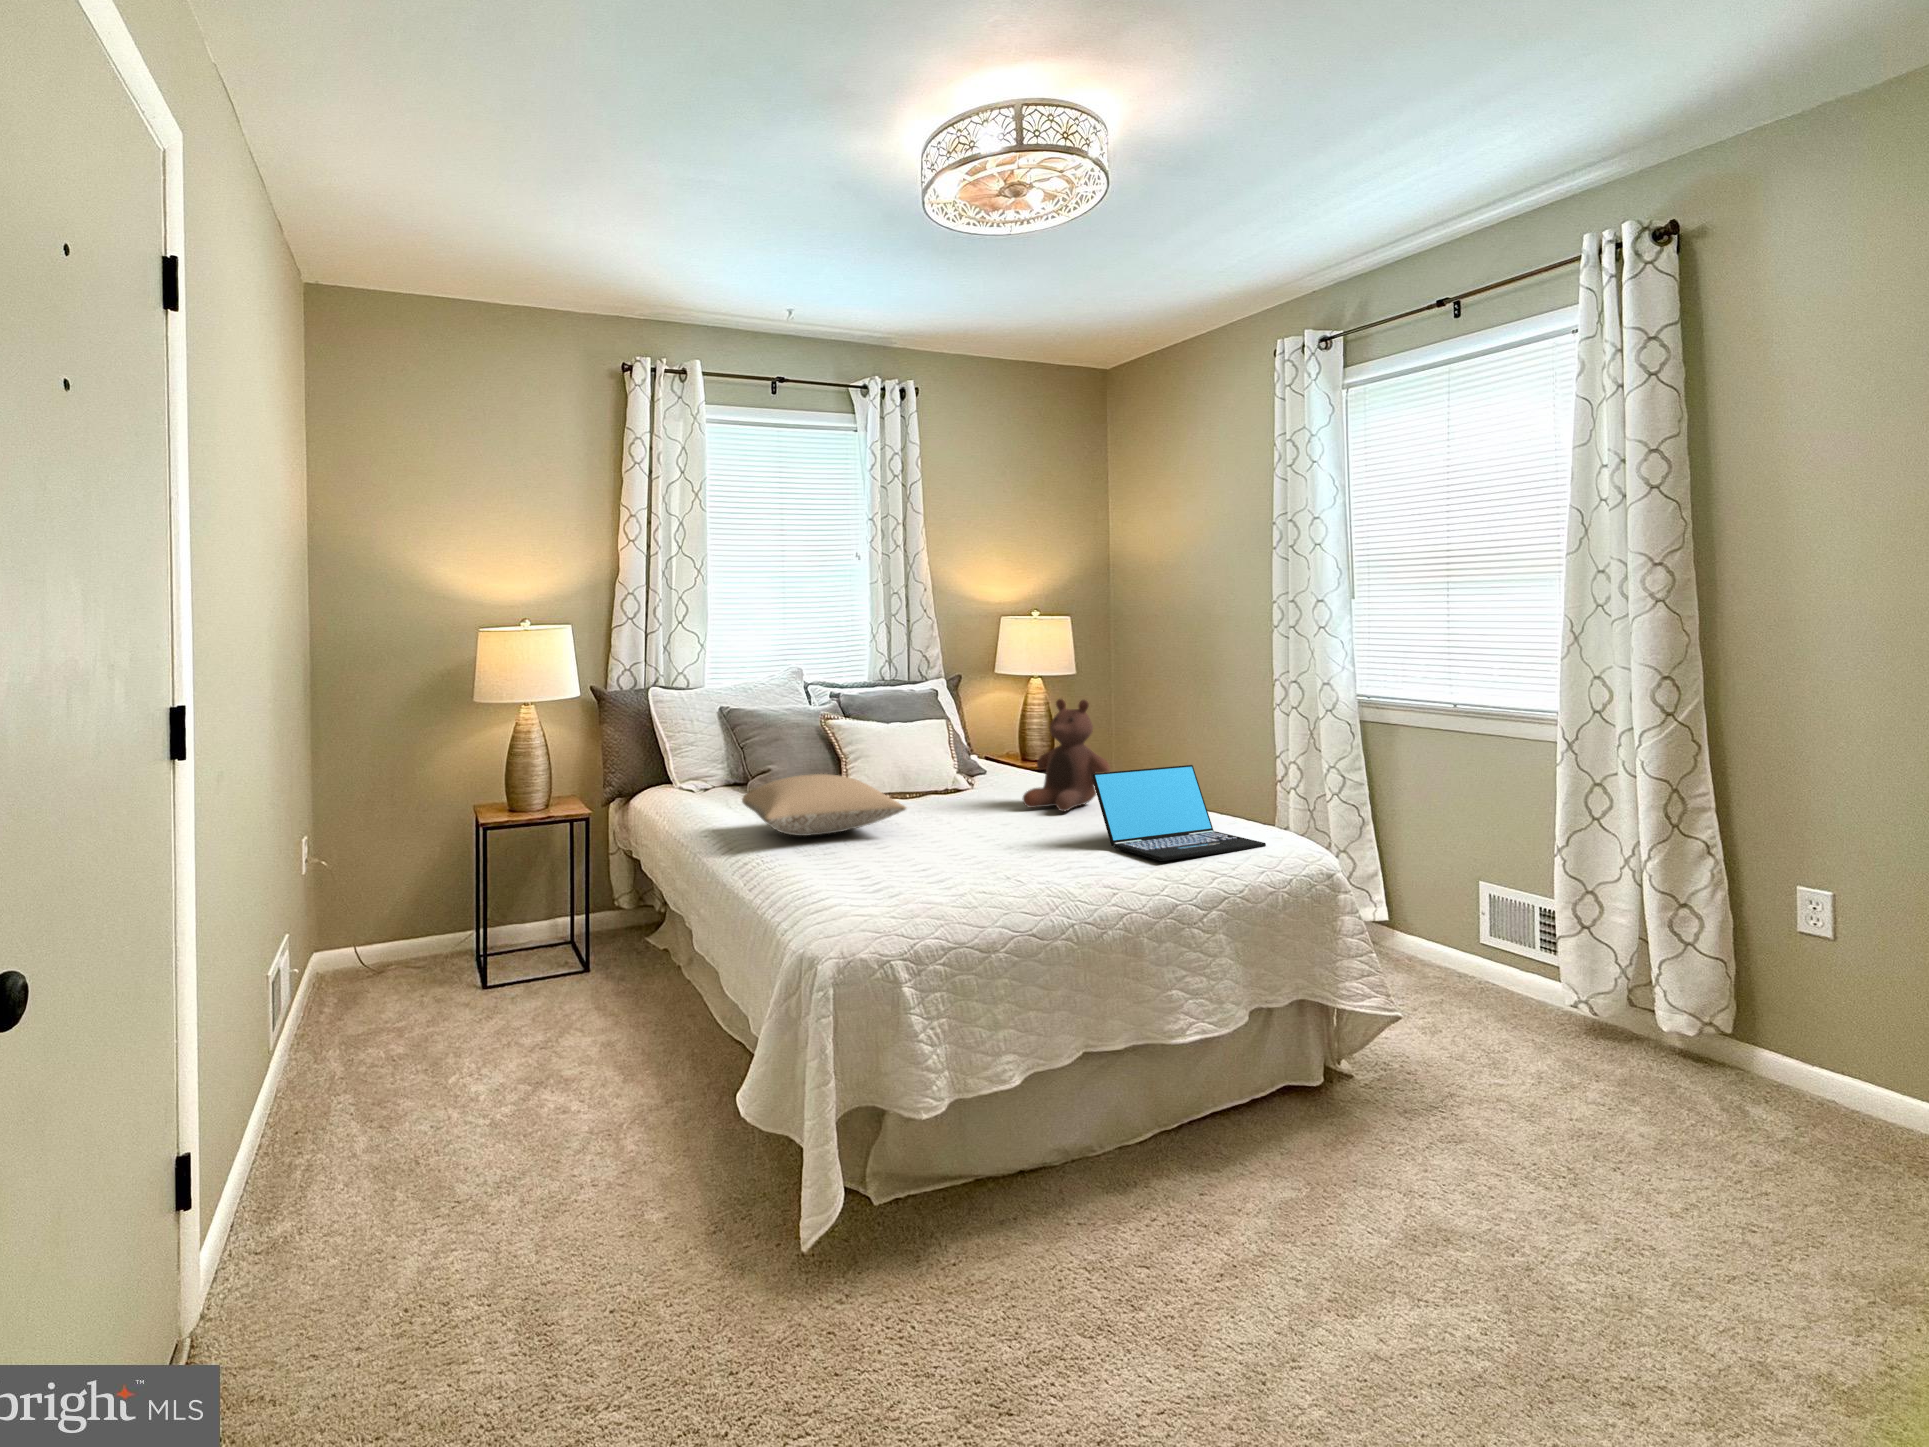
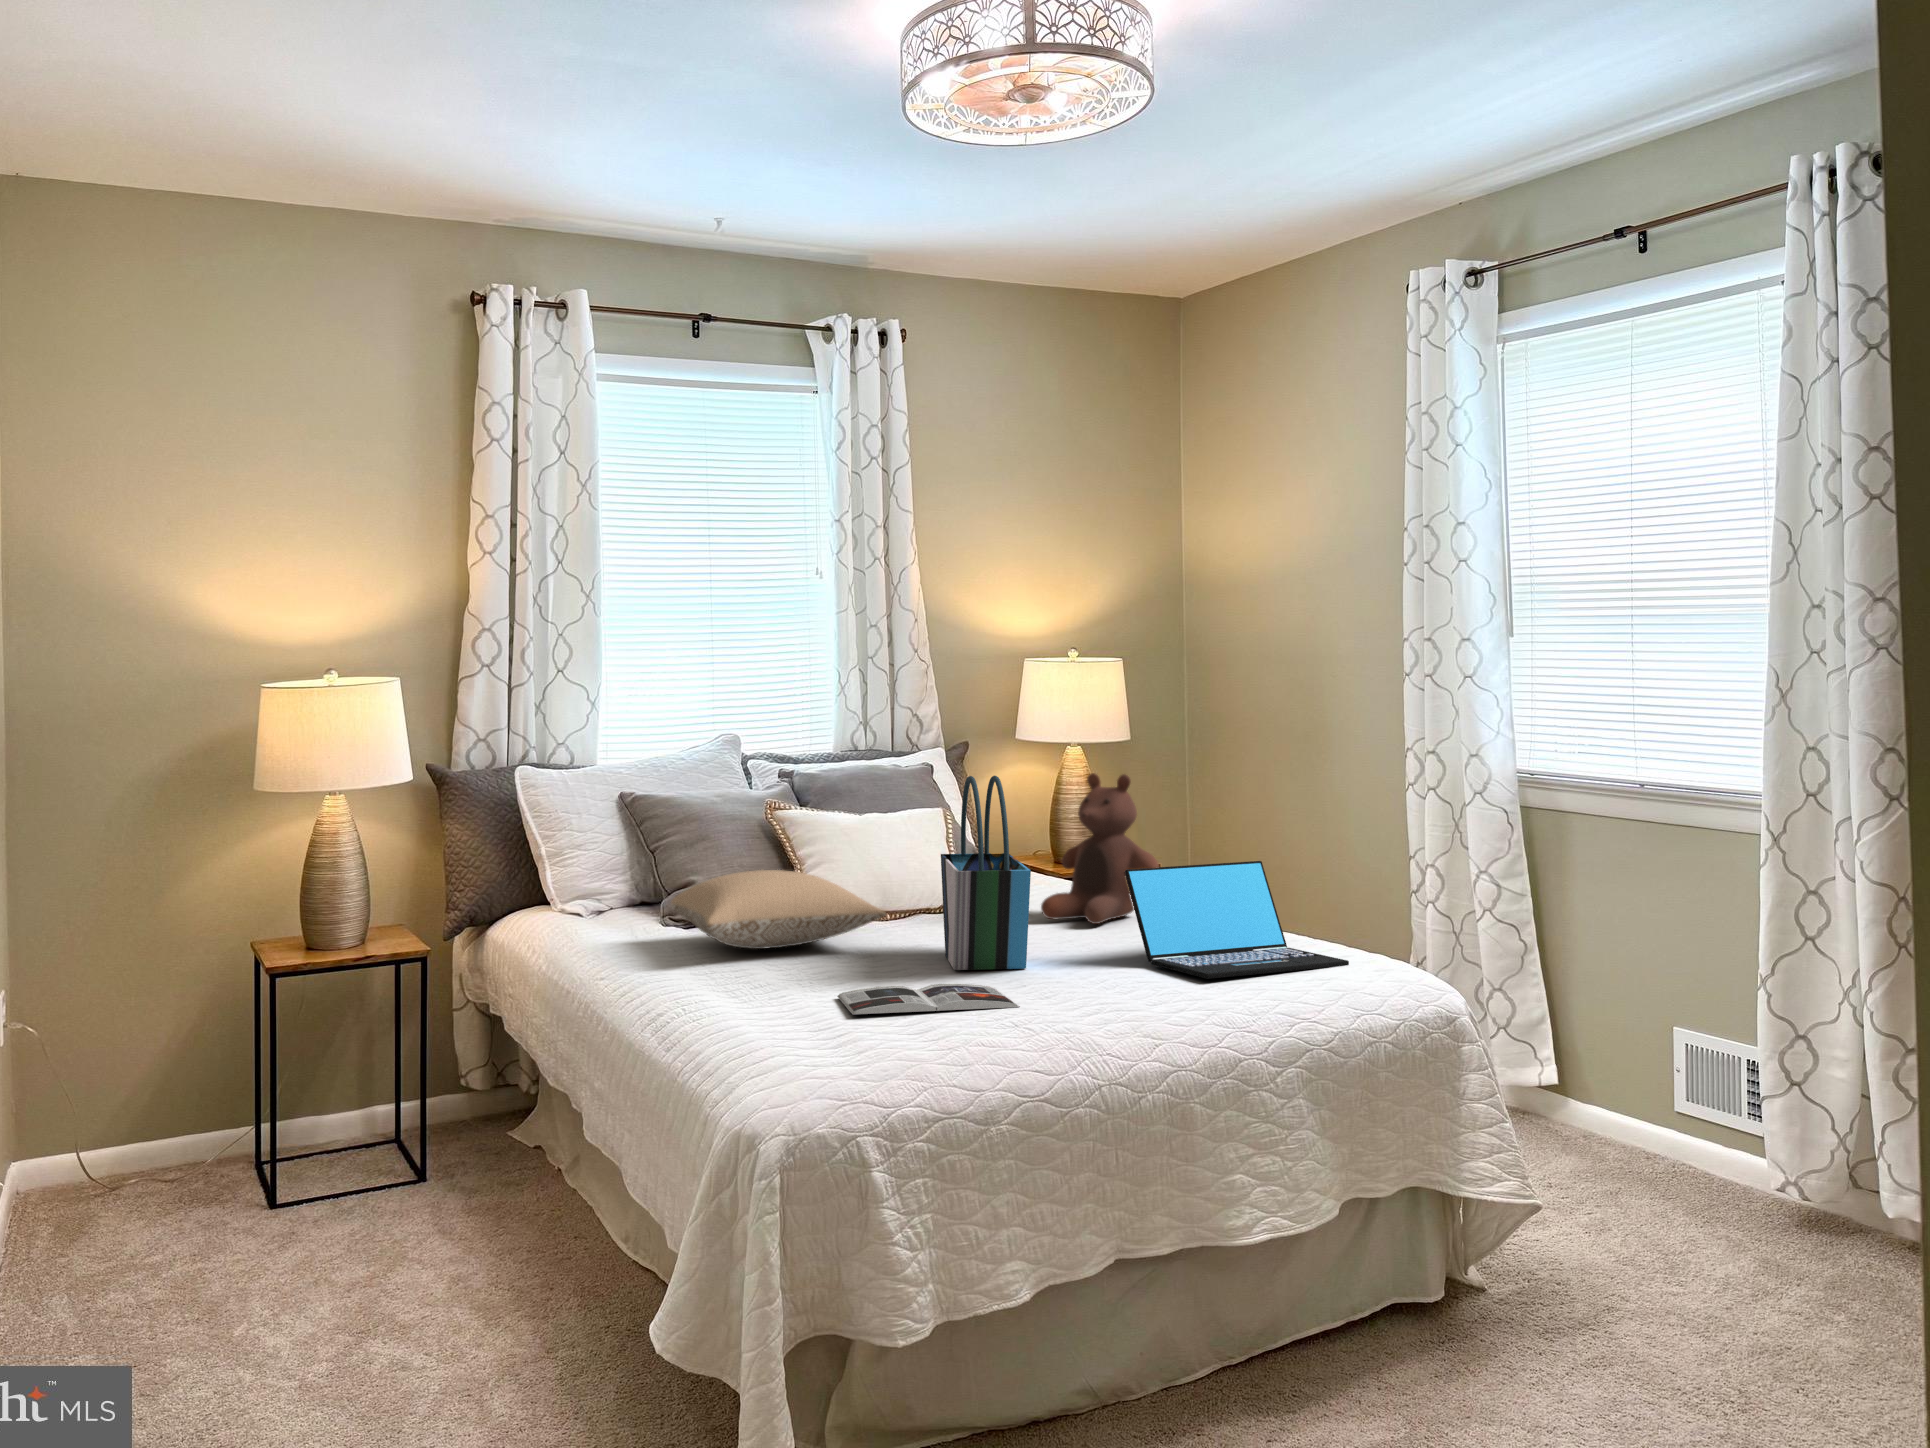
tote bag: none [948,701,1021,854] -> present [941,776,1031,970]
magazine: none [867,868,1015,899] -> present [837,984,1019,1014]

